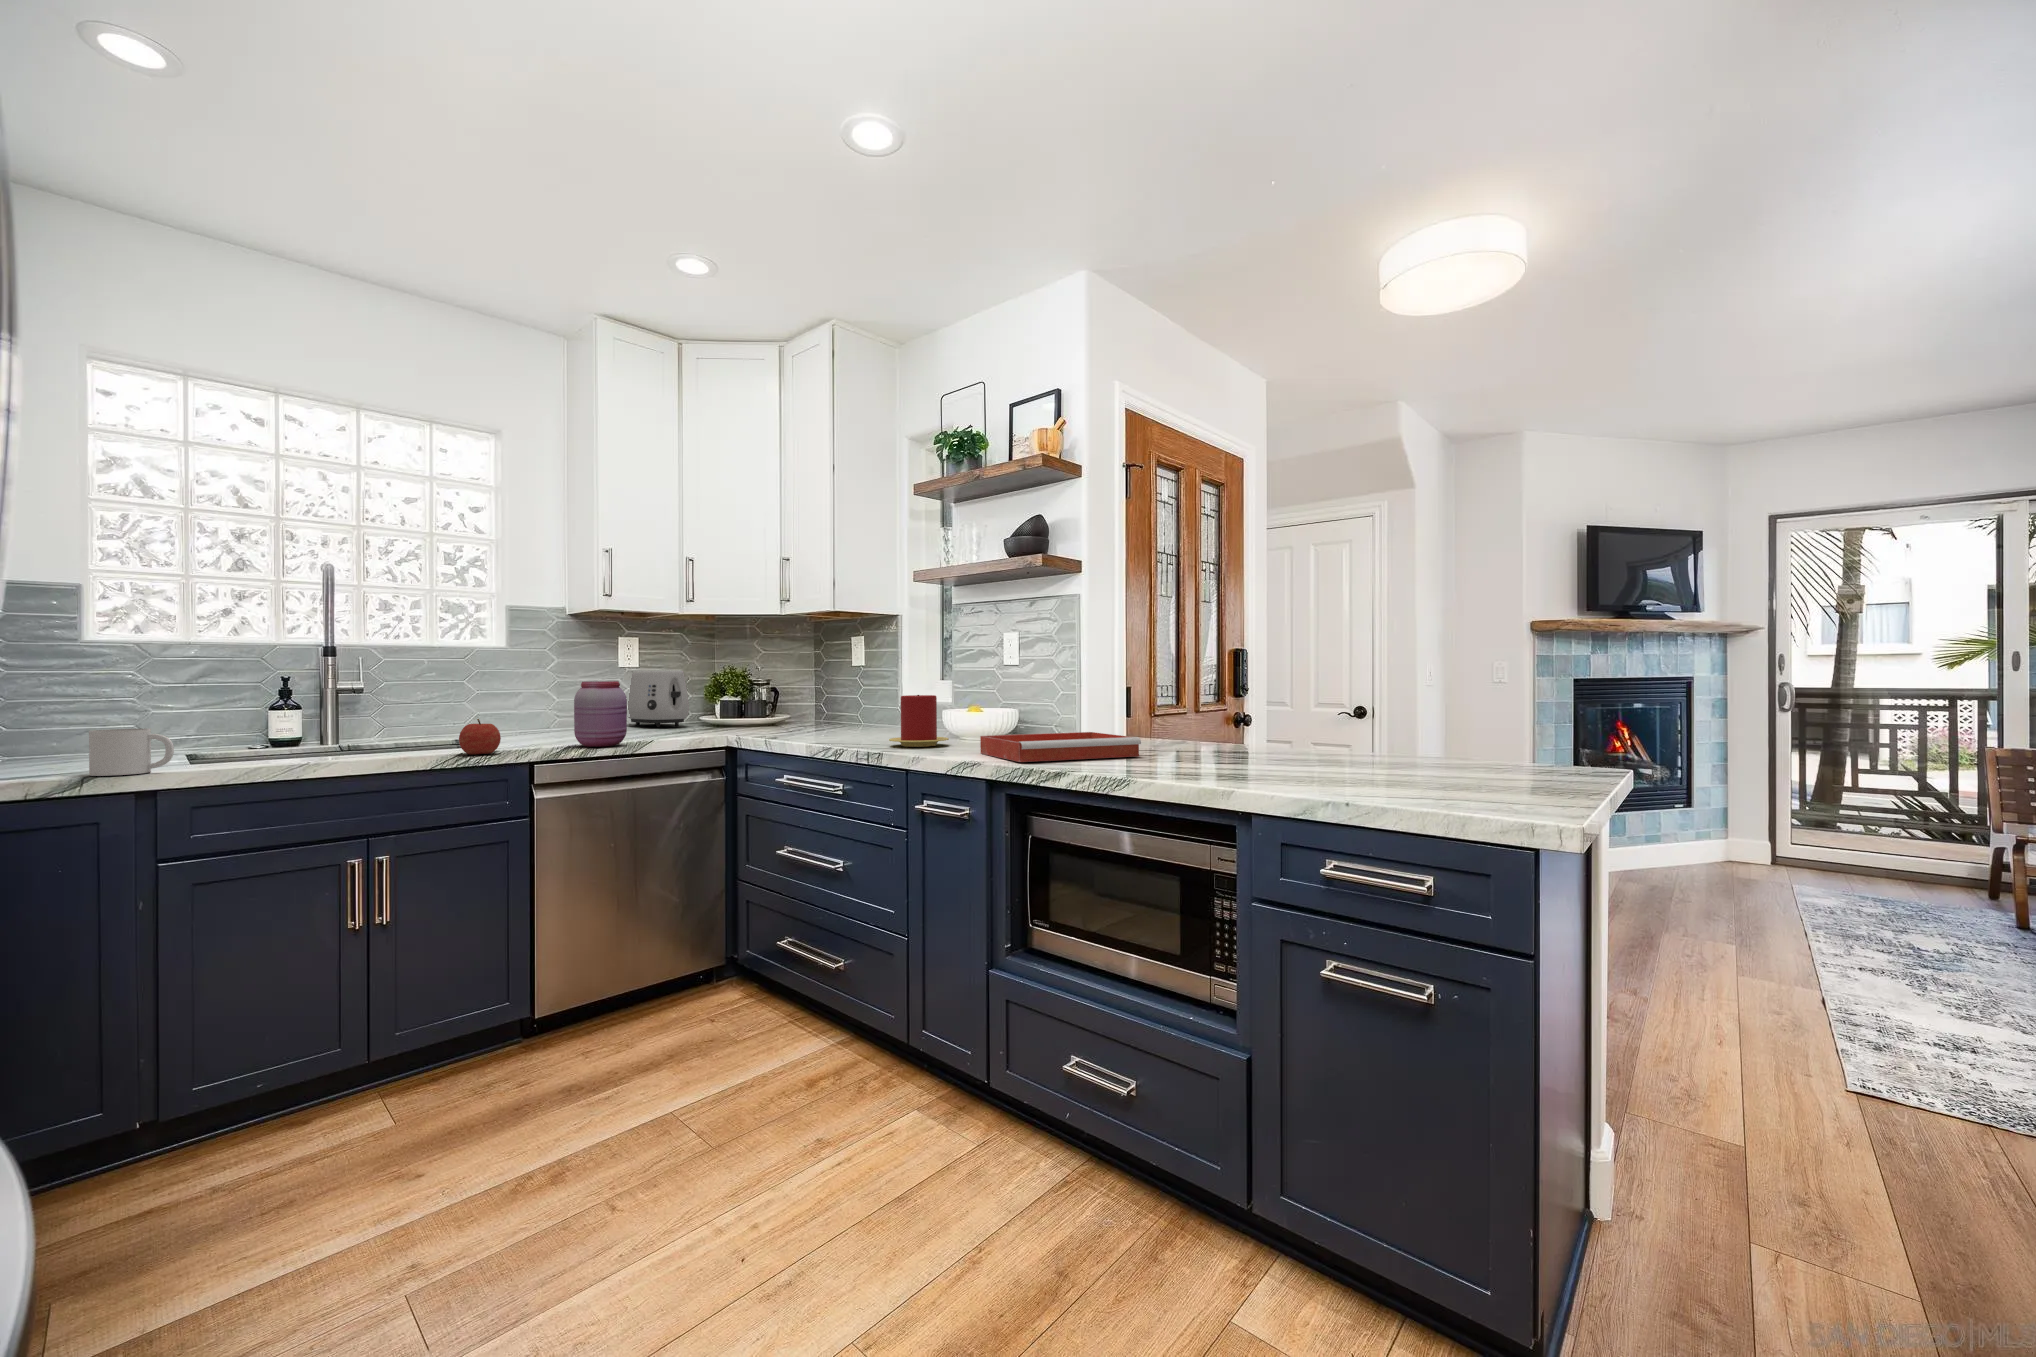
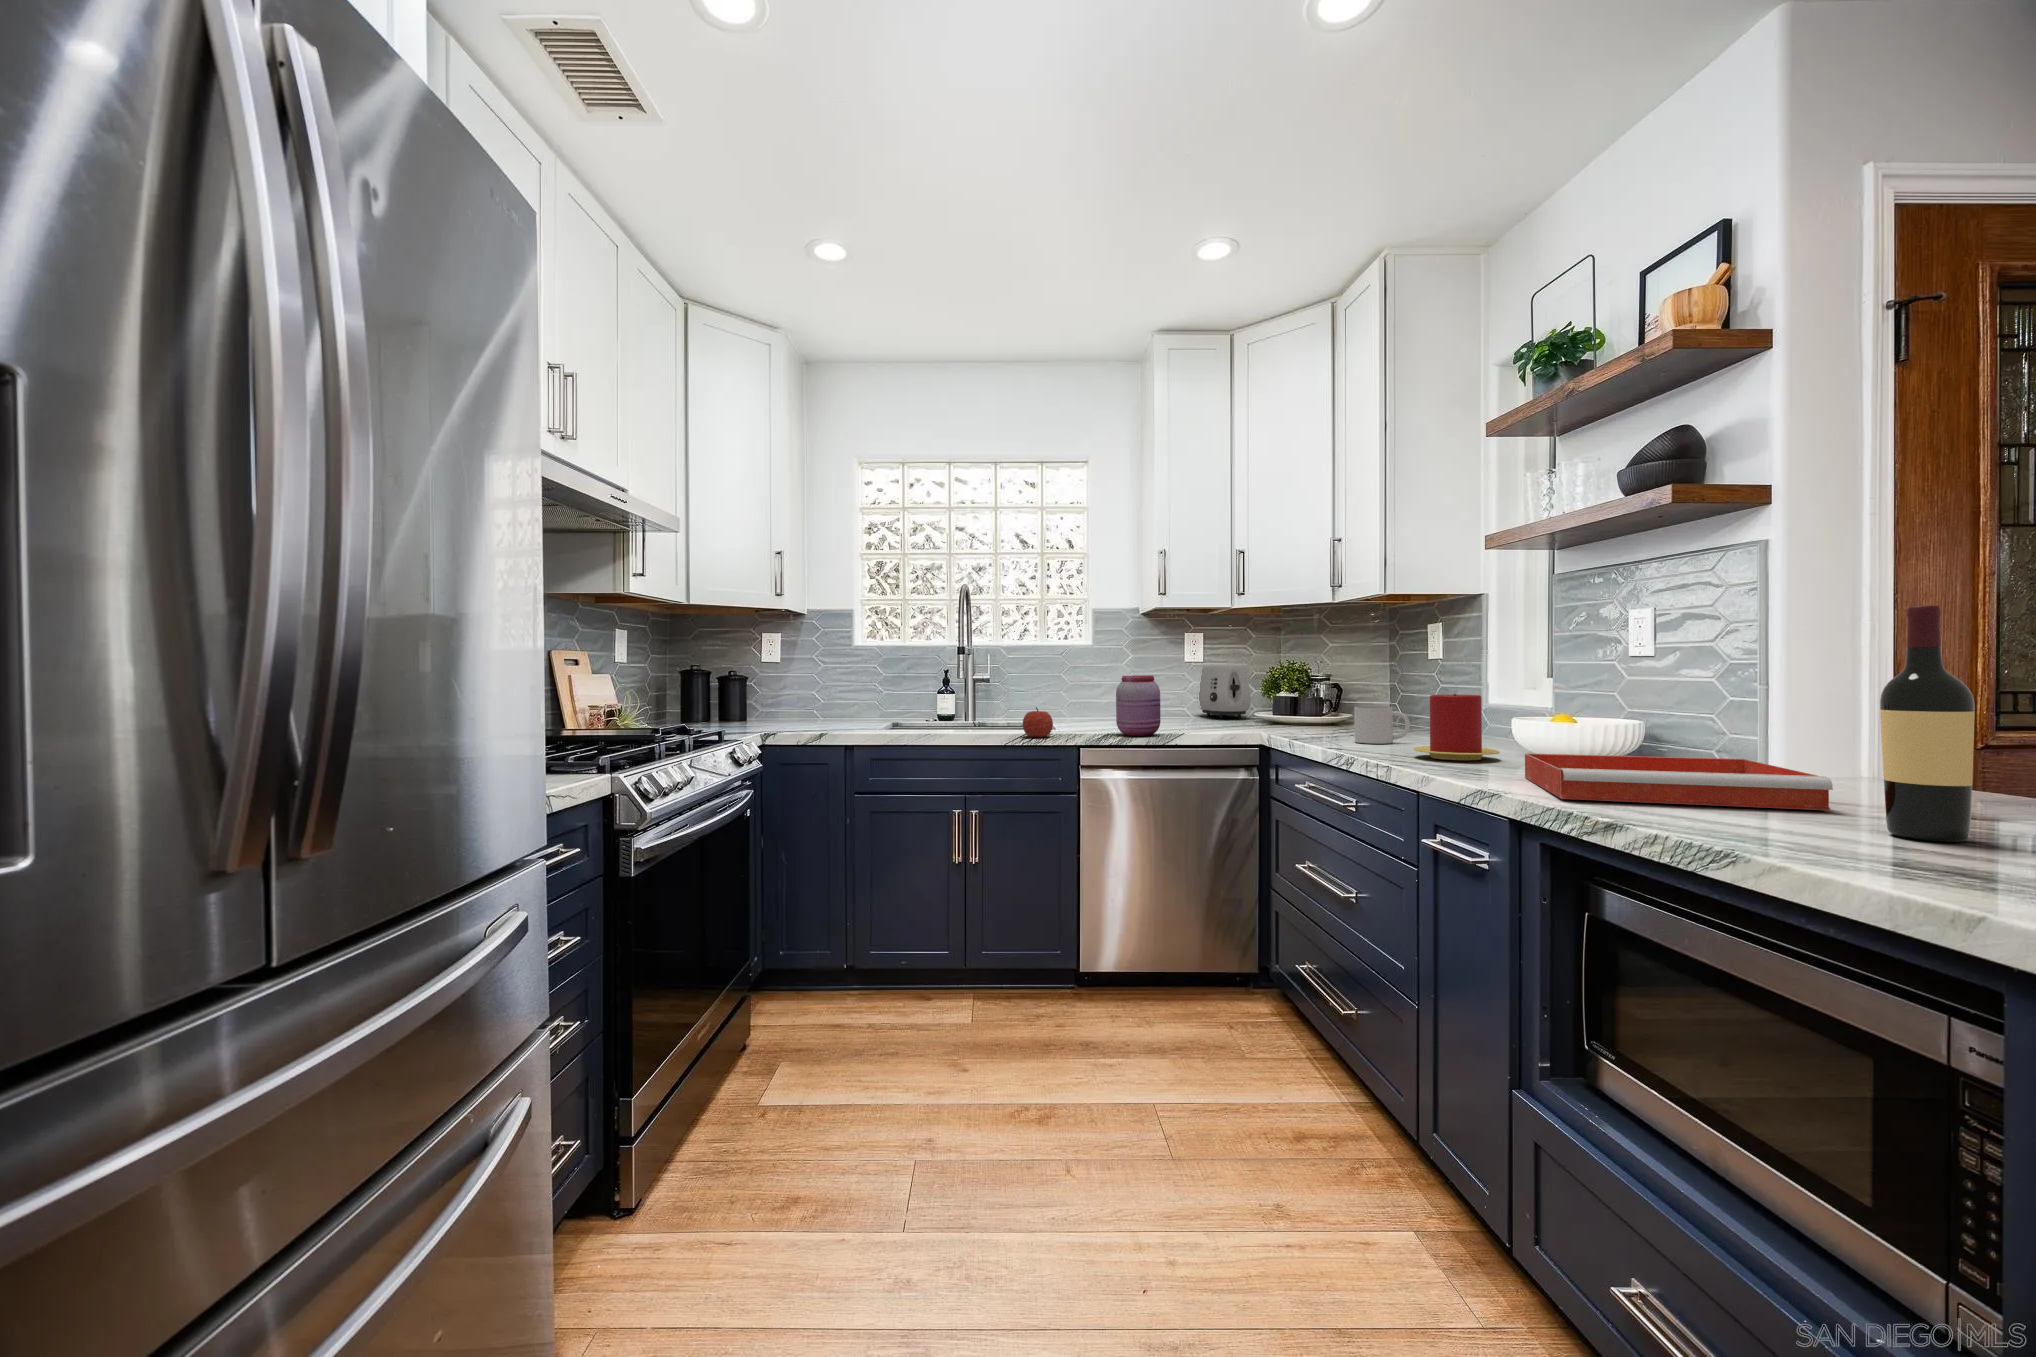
wine bottle: none [1166,641,1199,764] -> present [1880,605,1975,842]
mug: present [89,729,174,776] -> present [1354,706,1410,744]

